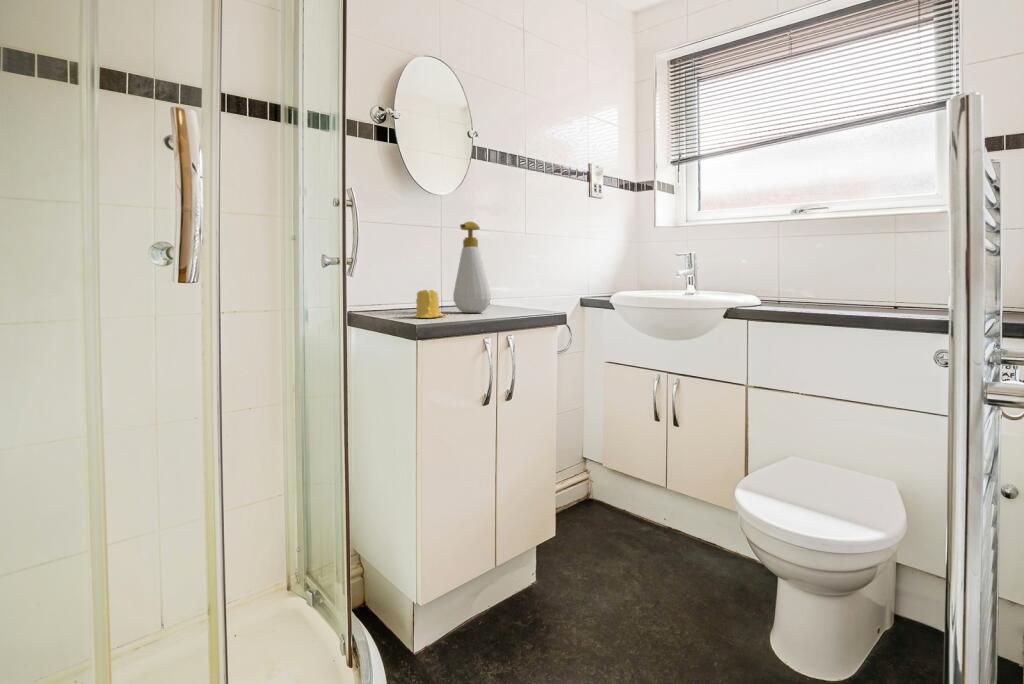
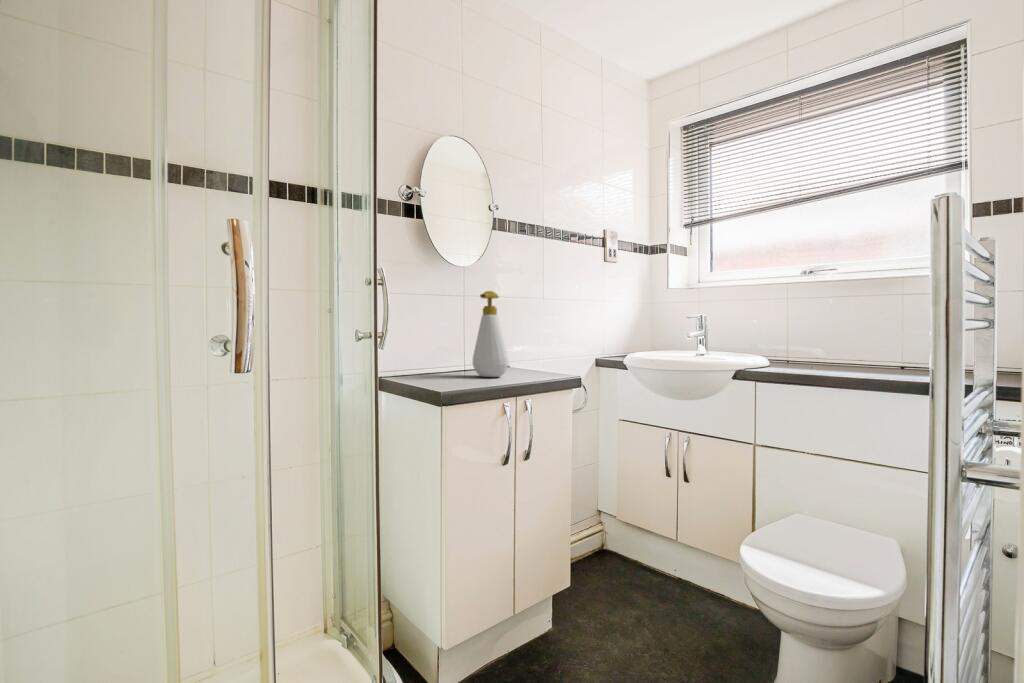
candle: present [413,290,446,318] -> none [434,356,466,385]

